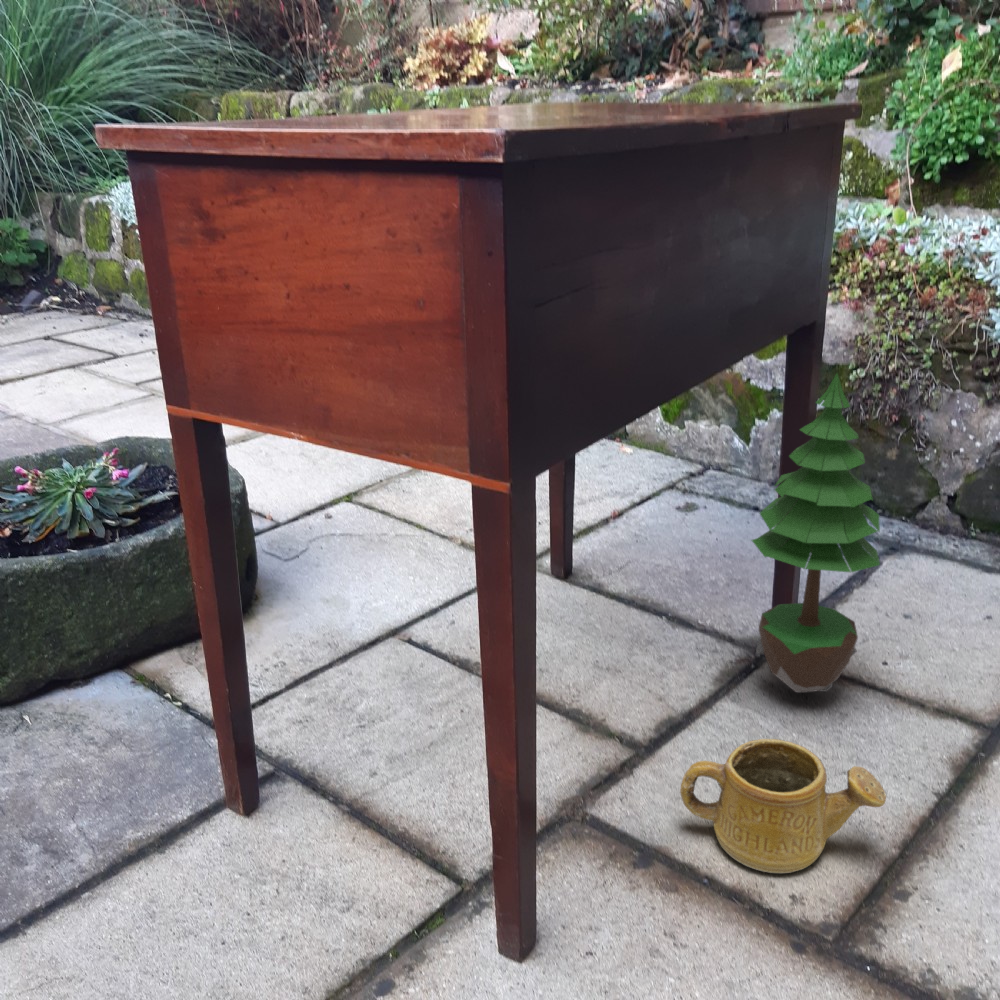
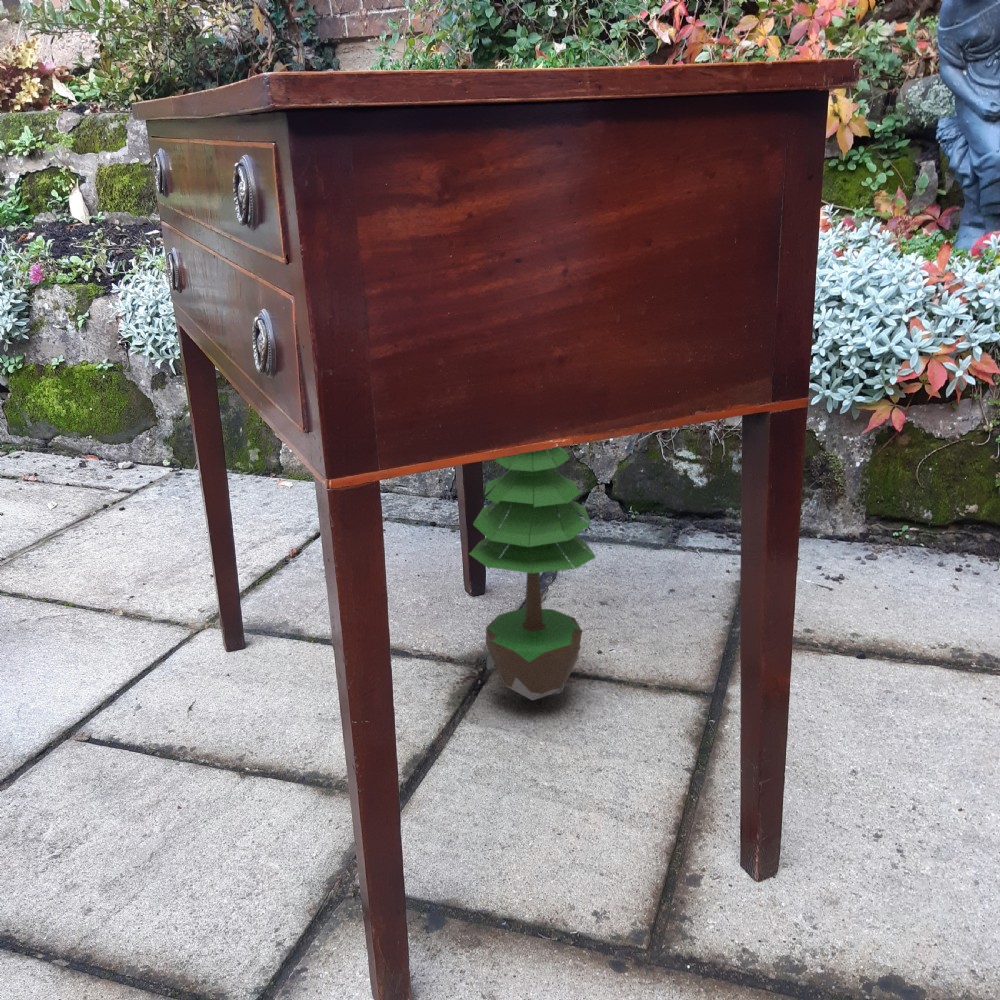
watering can: present [680,739,886,873] -> none [459,753,661,896]

